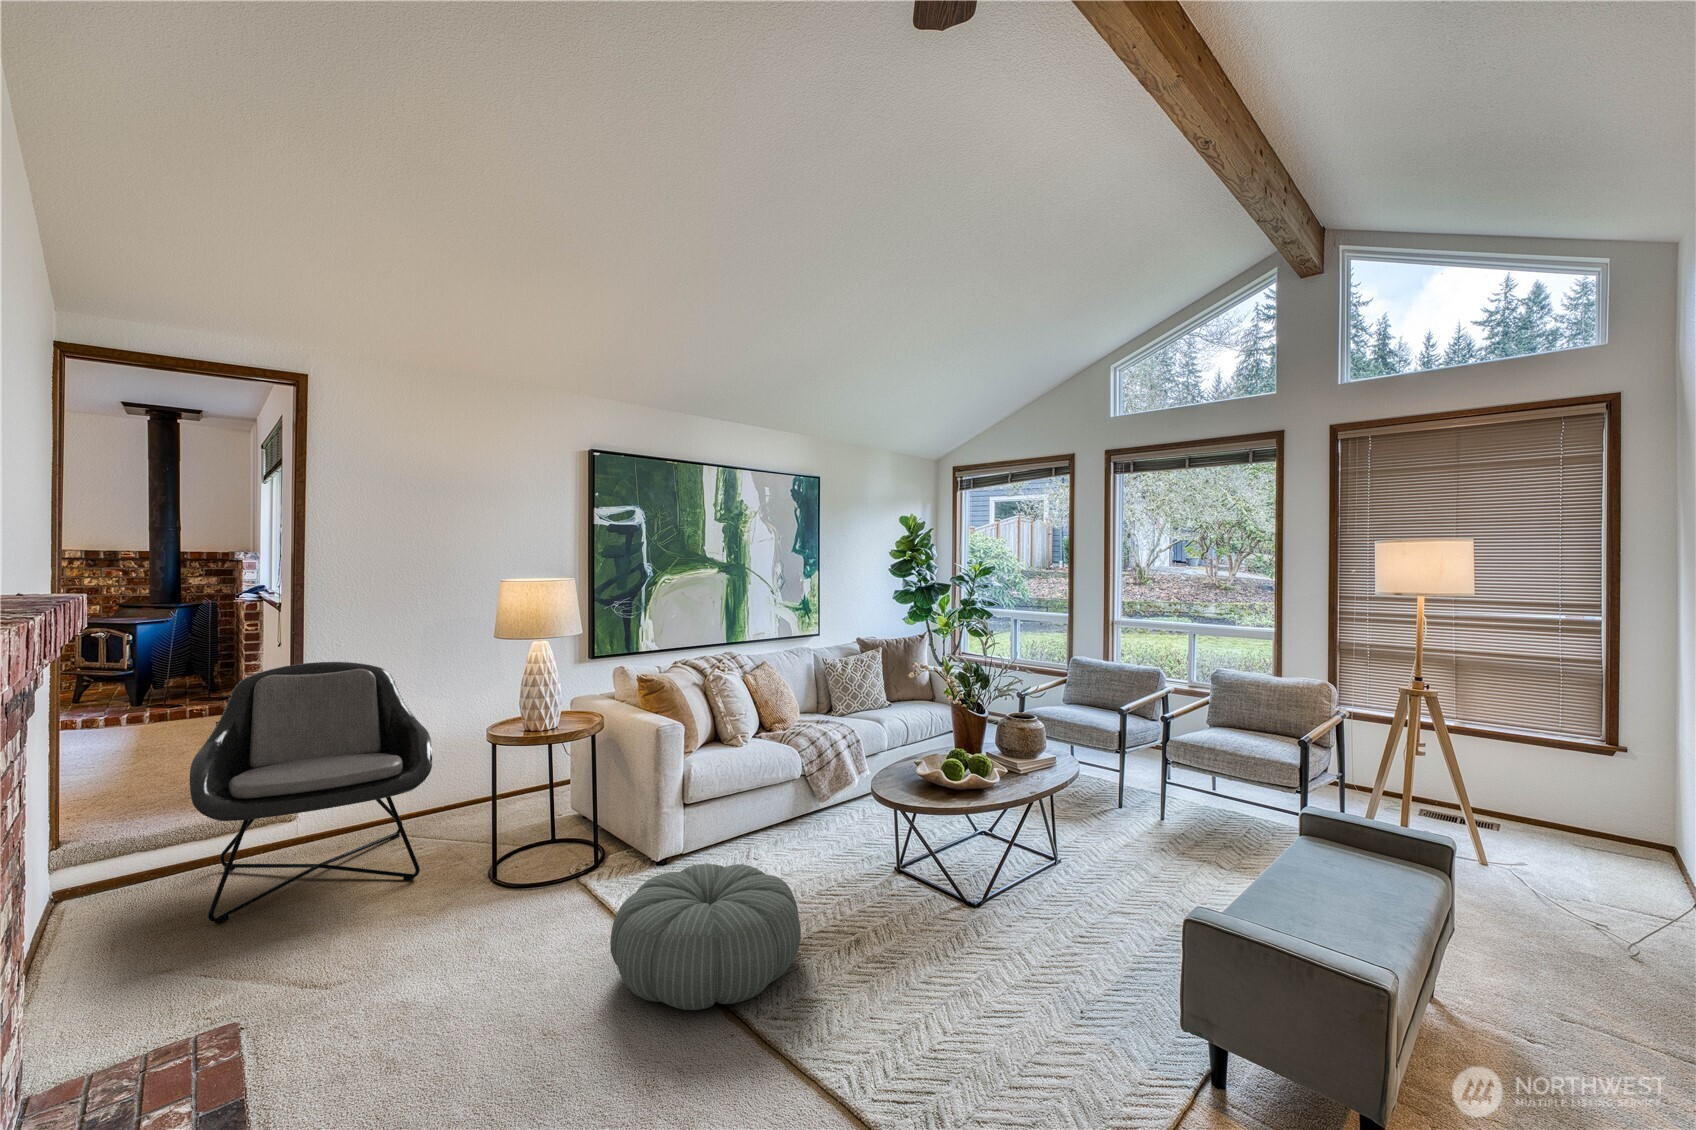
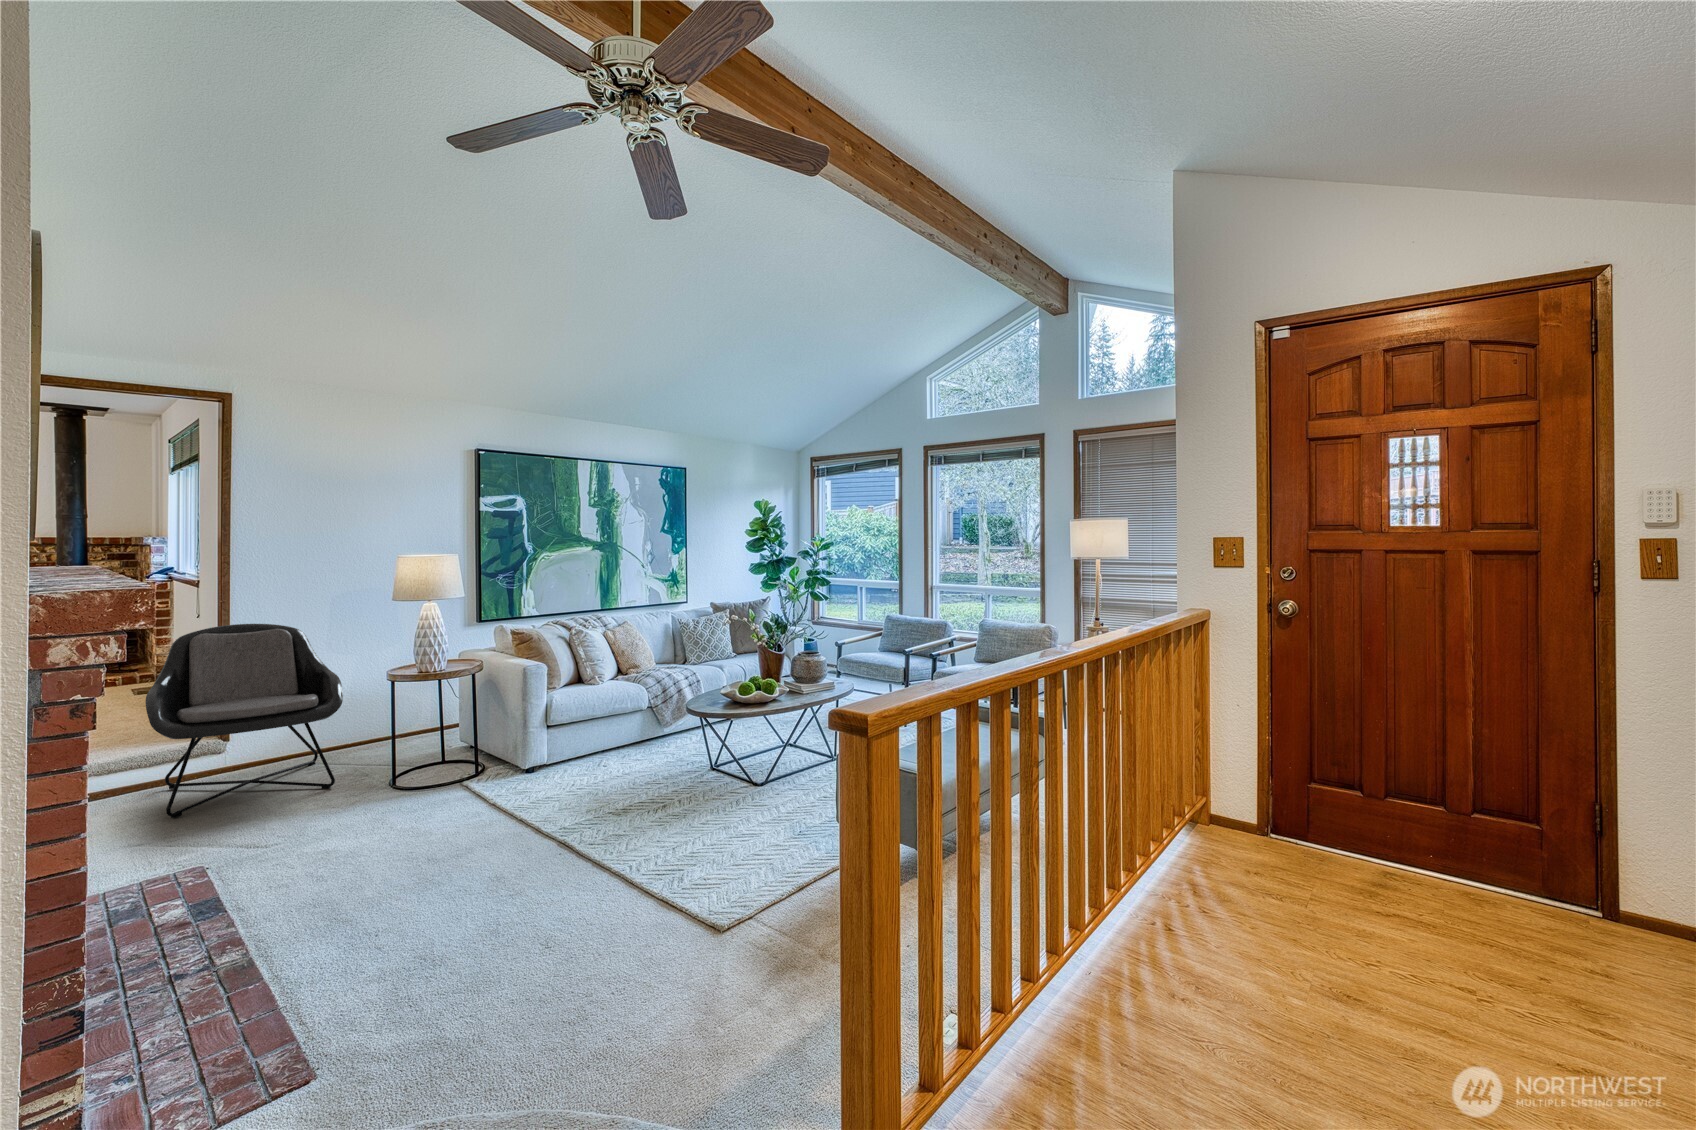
pouf: present [610,864,801,1010] -> none [481,757,621,842]

